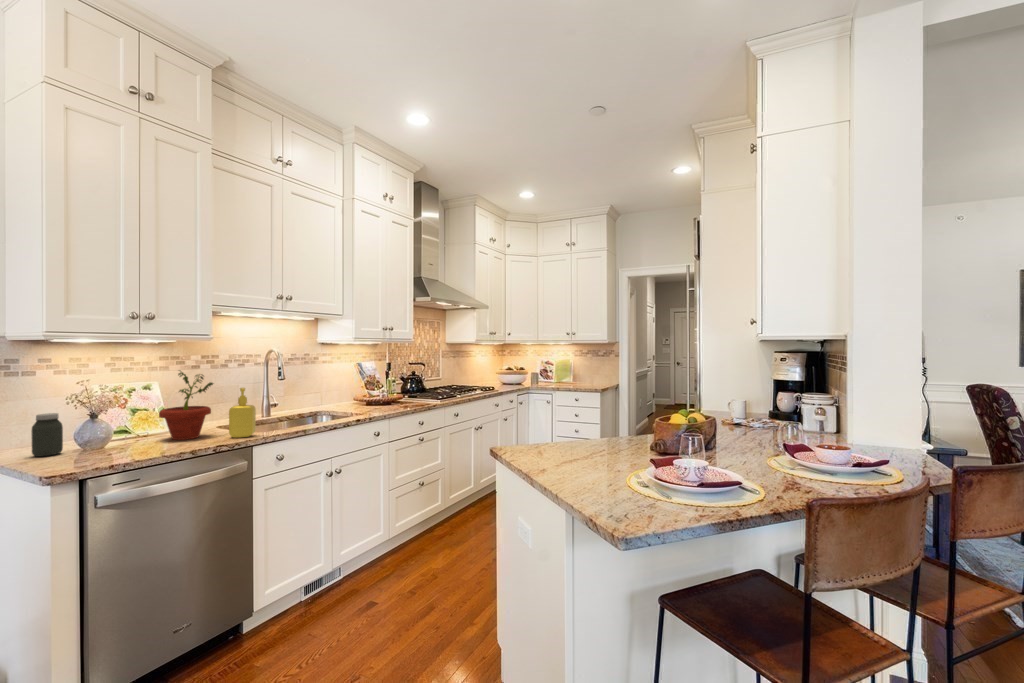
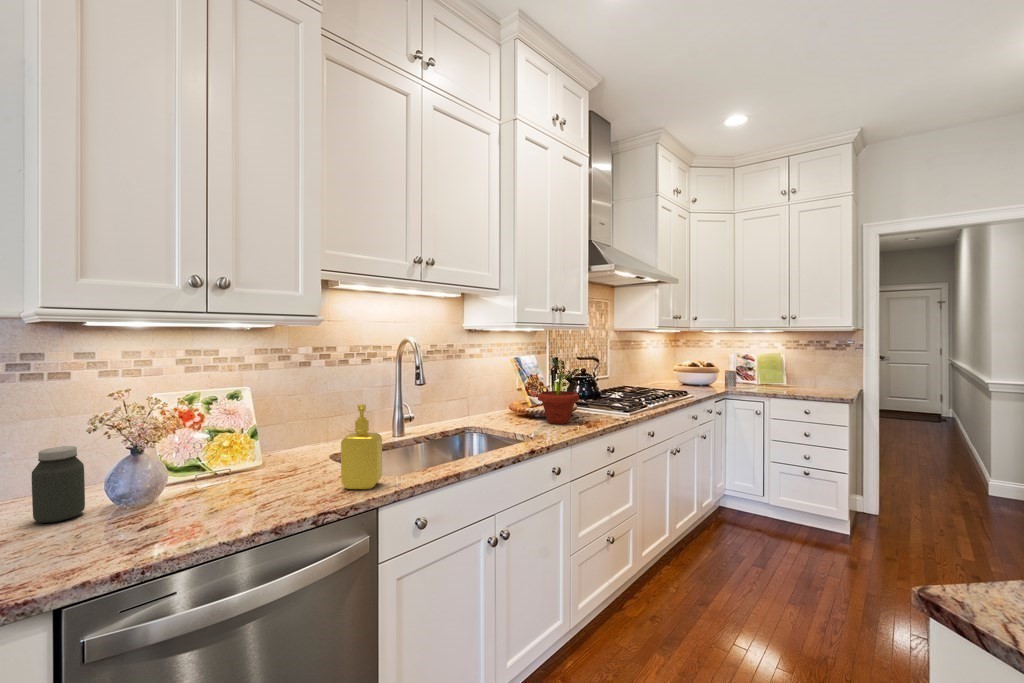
potted plant: present [159,370,213,440] -> present [538,356,580,424]

